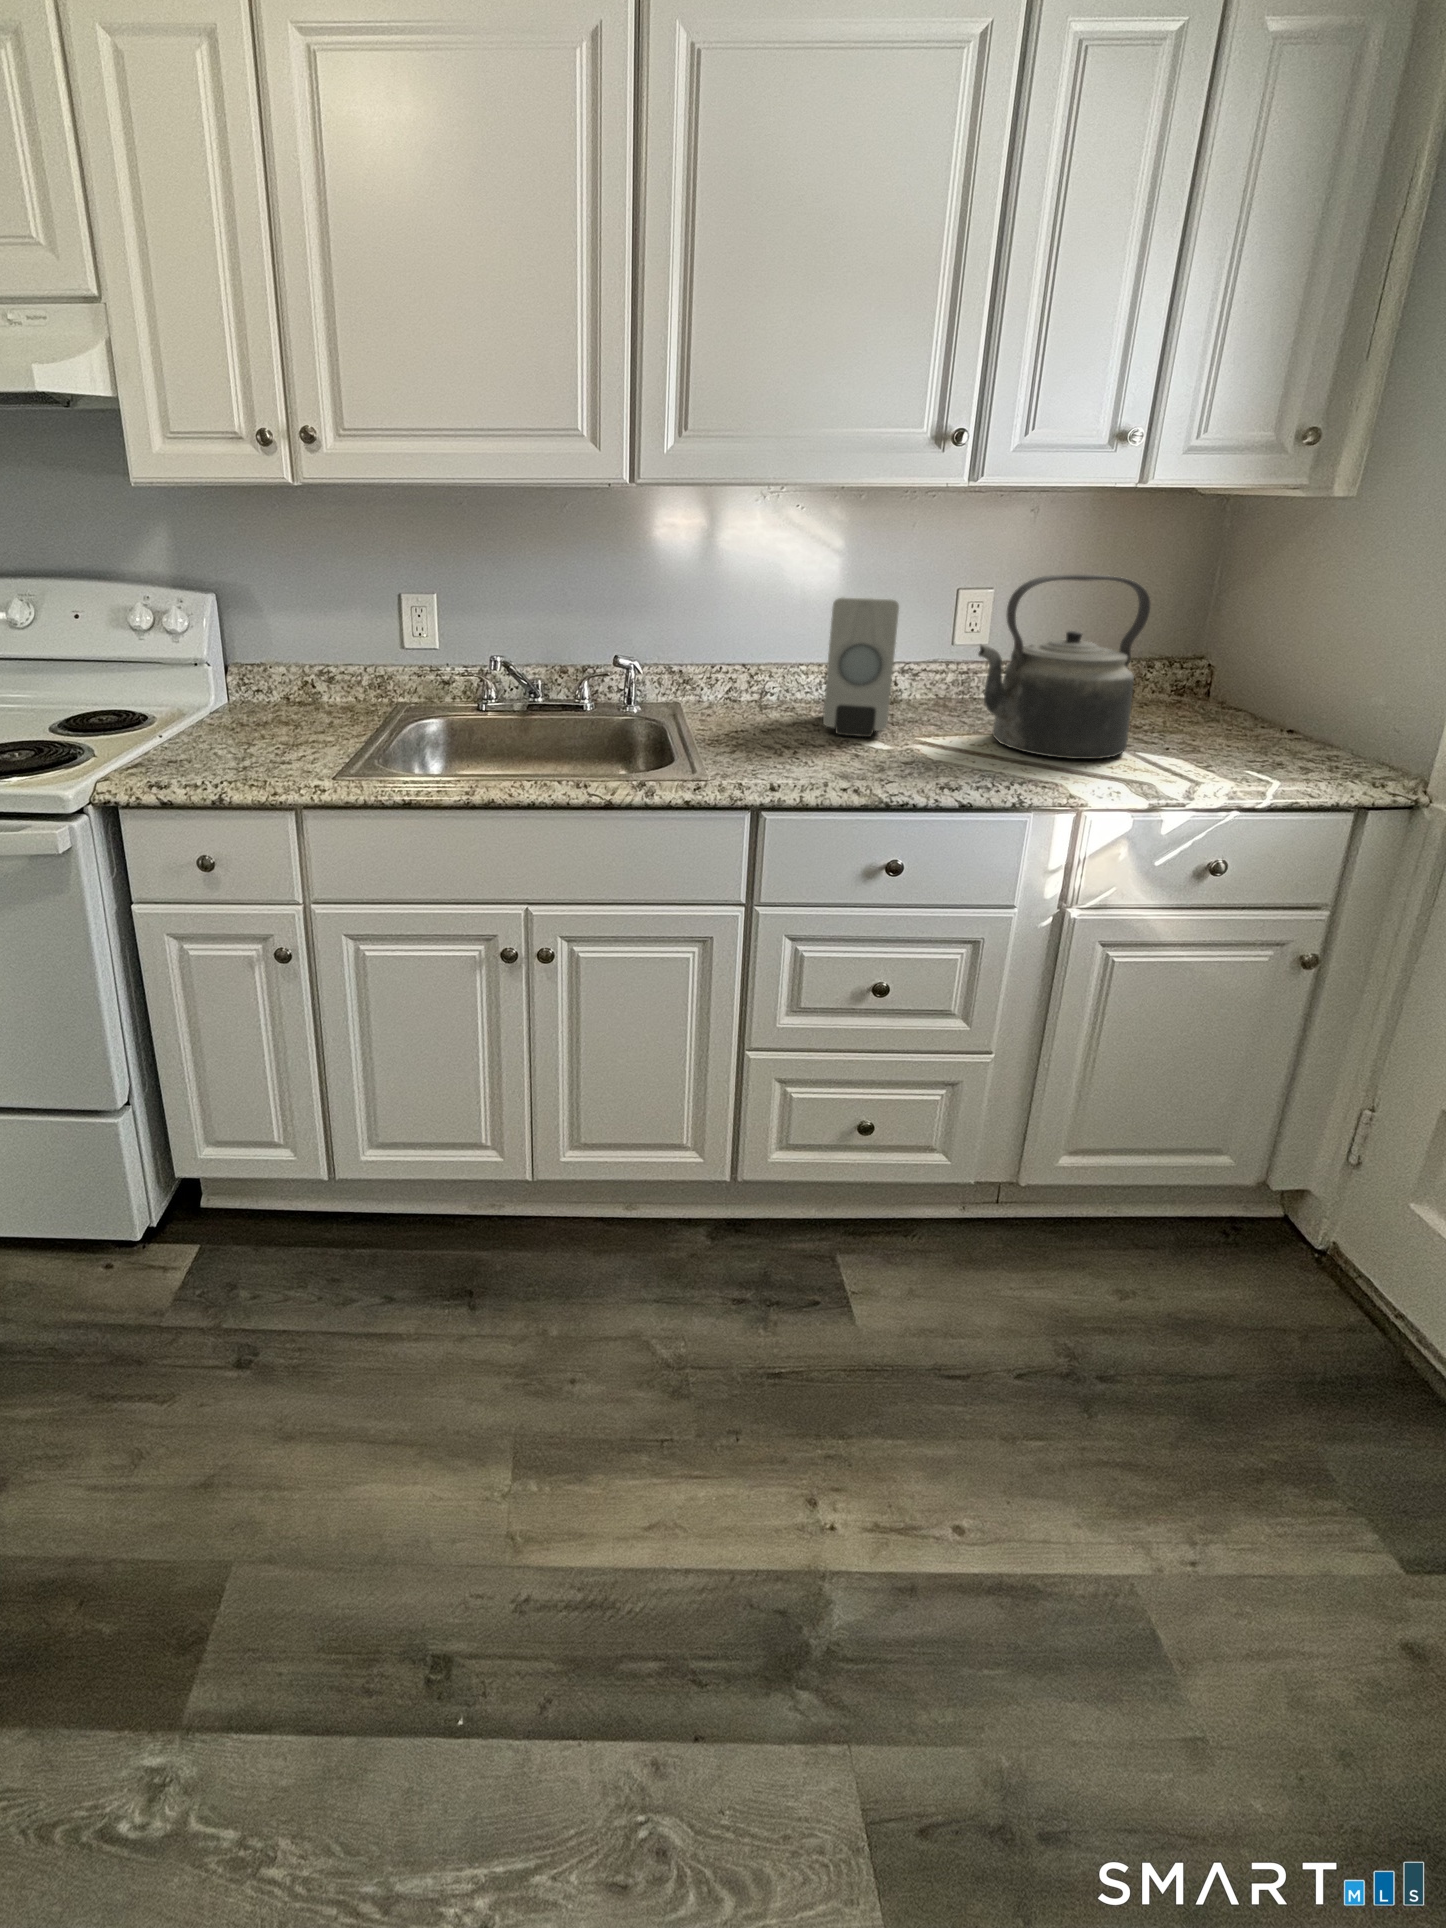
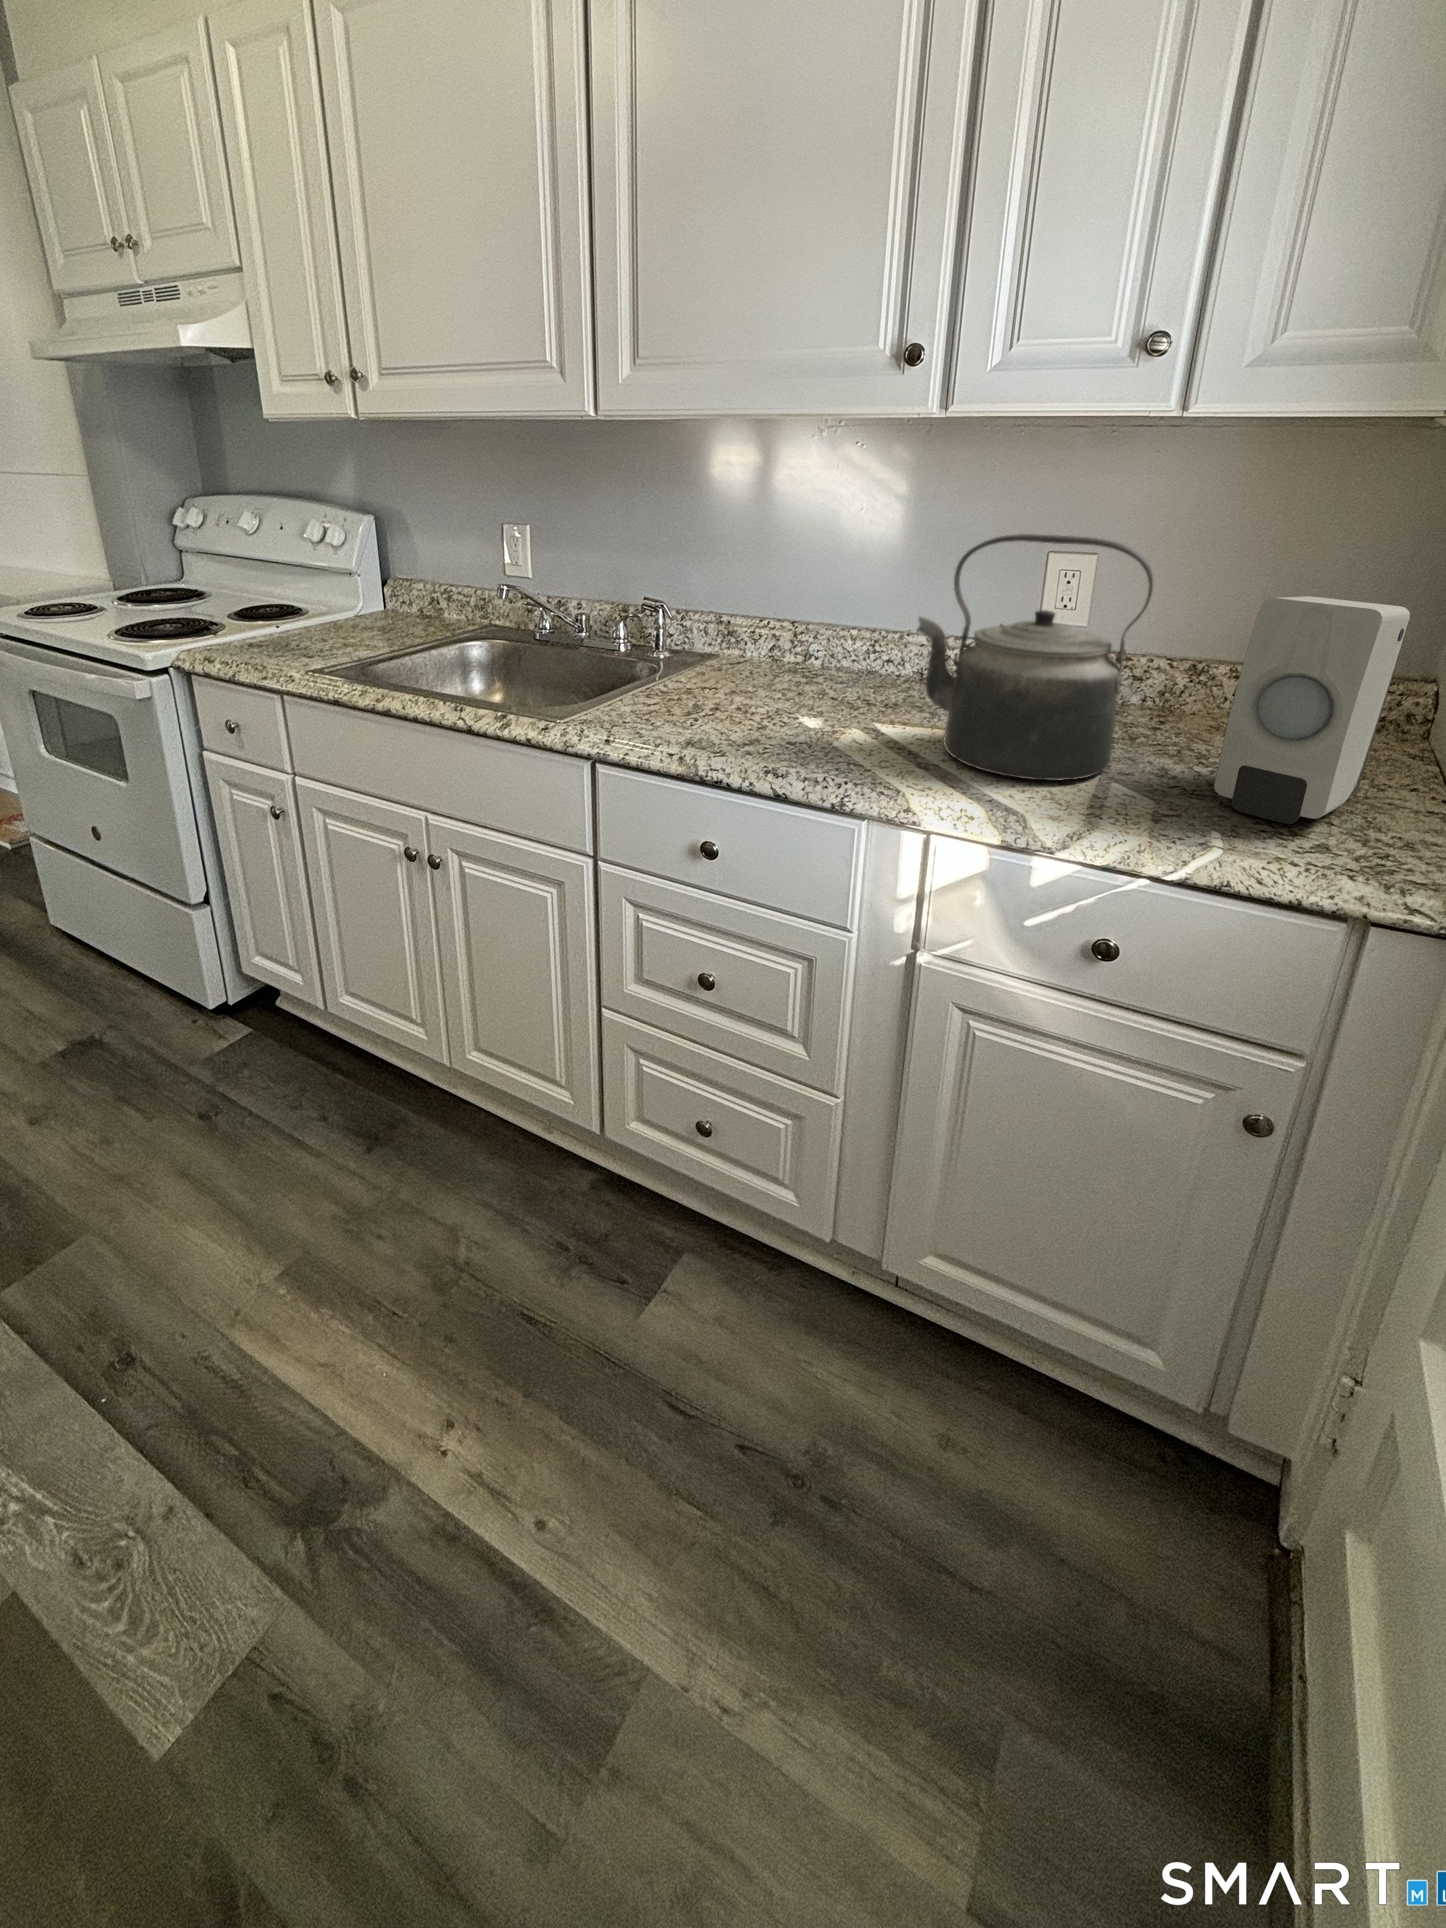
soap dispenser: present [823,598,899,737] -> present [1214,596,1411,824]

